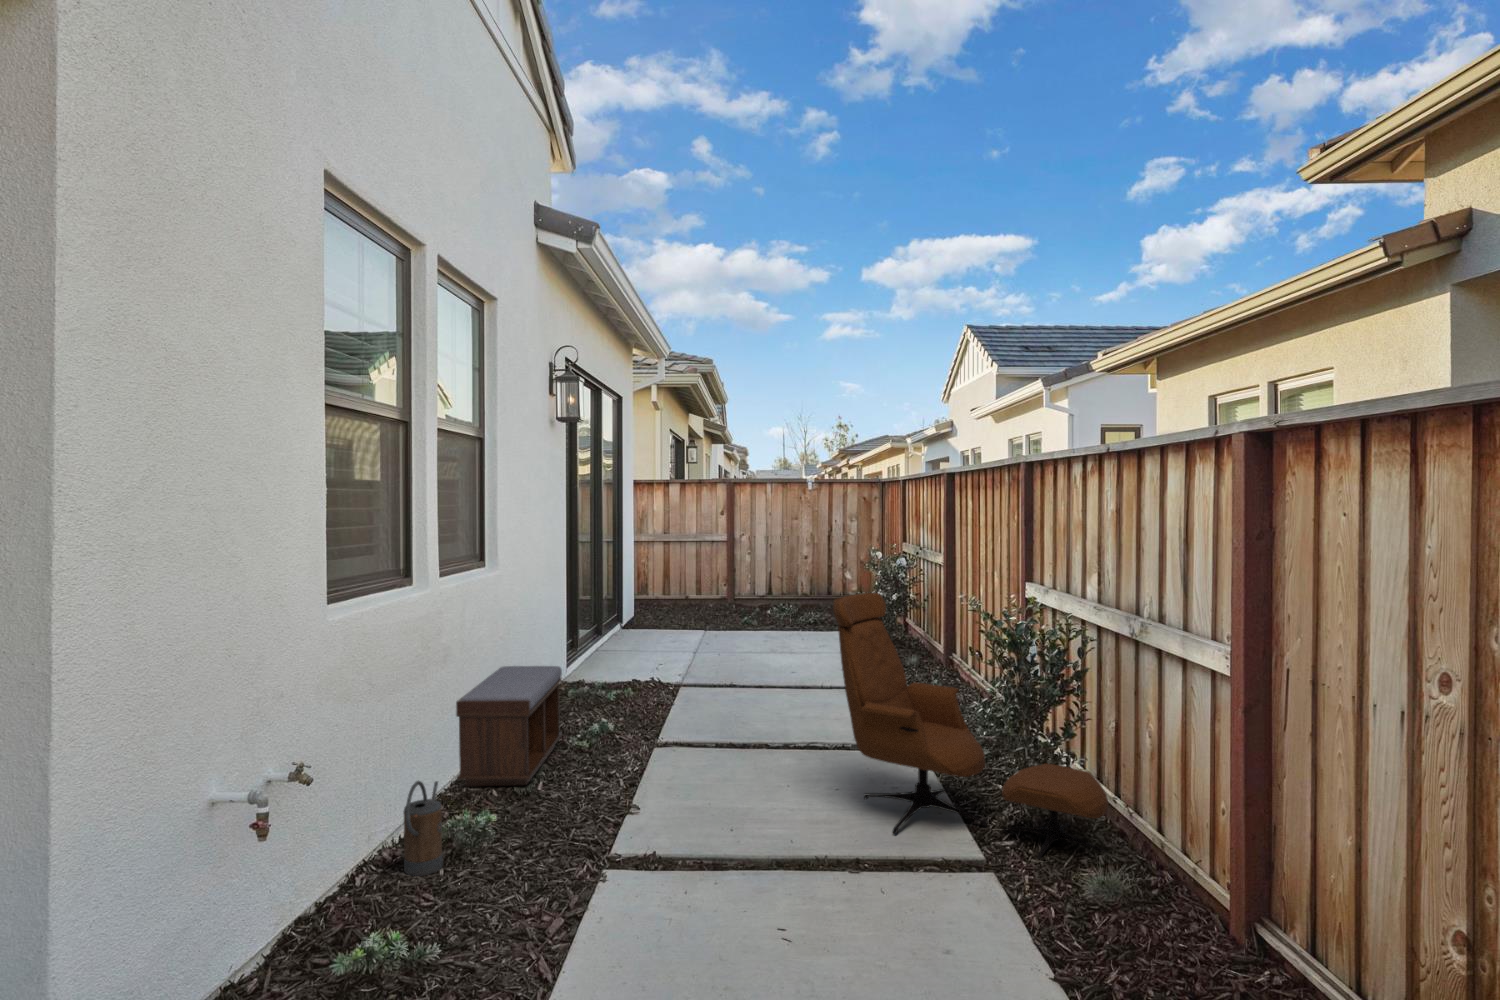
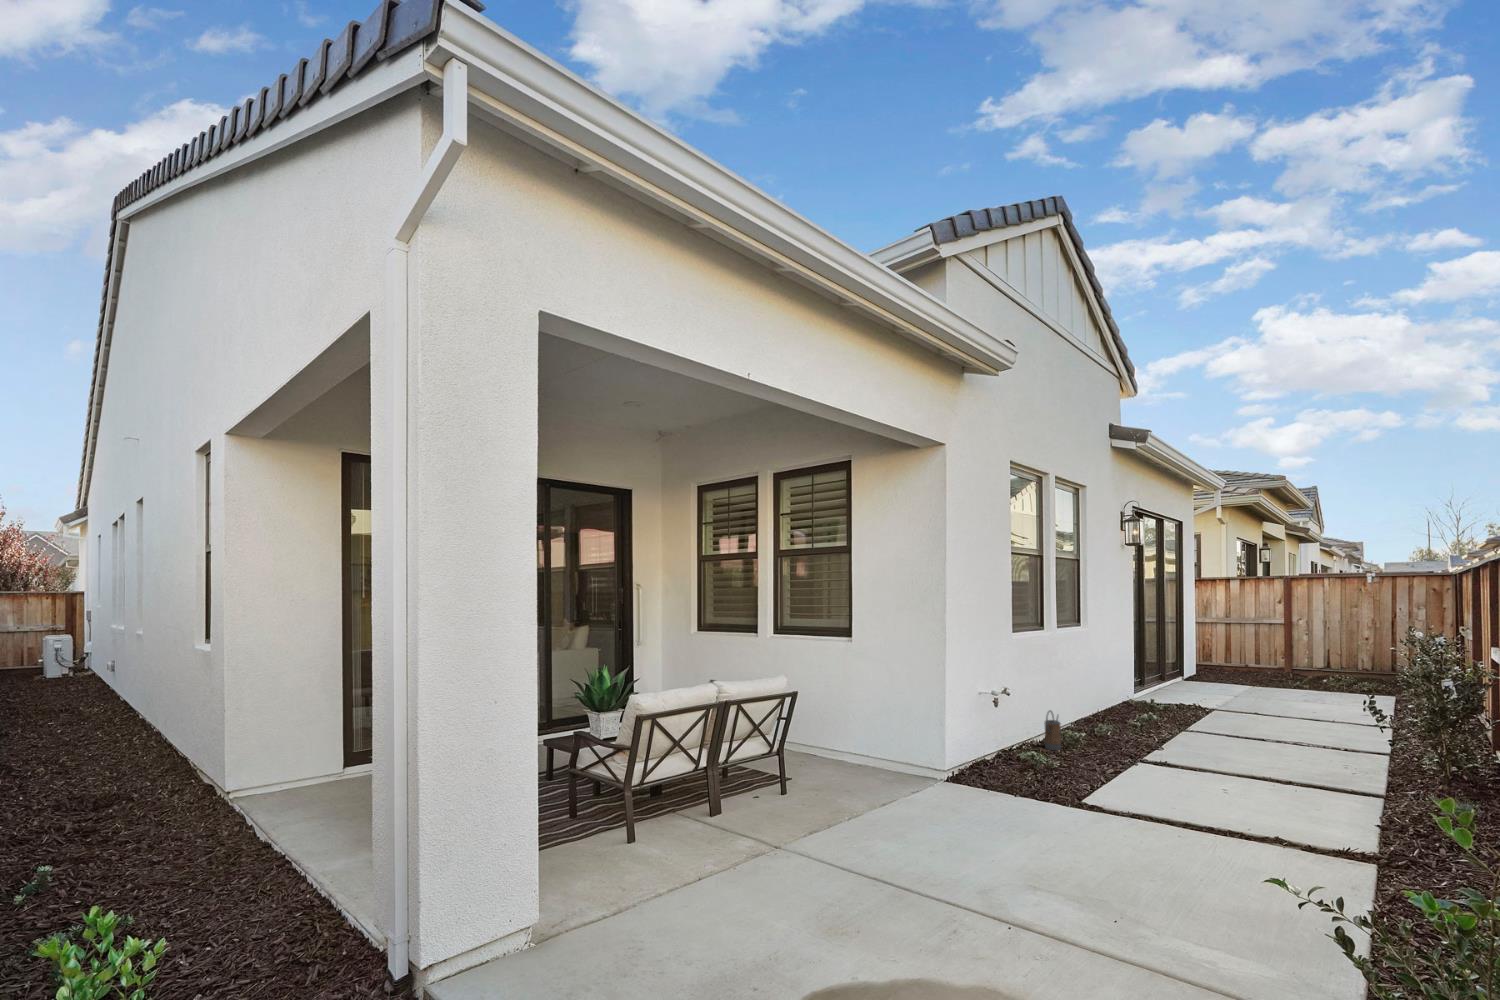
lounge chair: present [833,593,1108,859] -> none [1268,652,1439,804]
bench: present [456,666,562,786] -> none [1066,678,1125,735]

